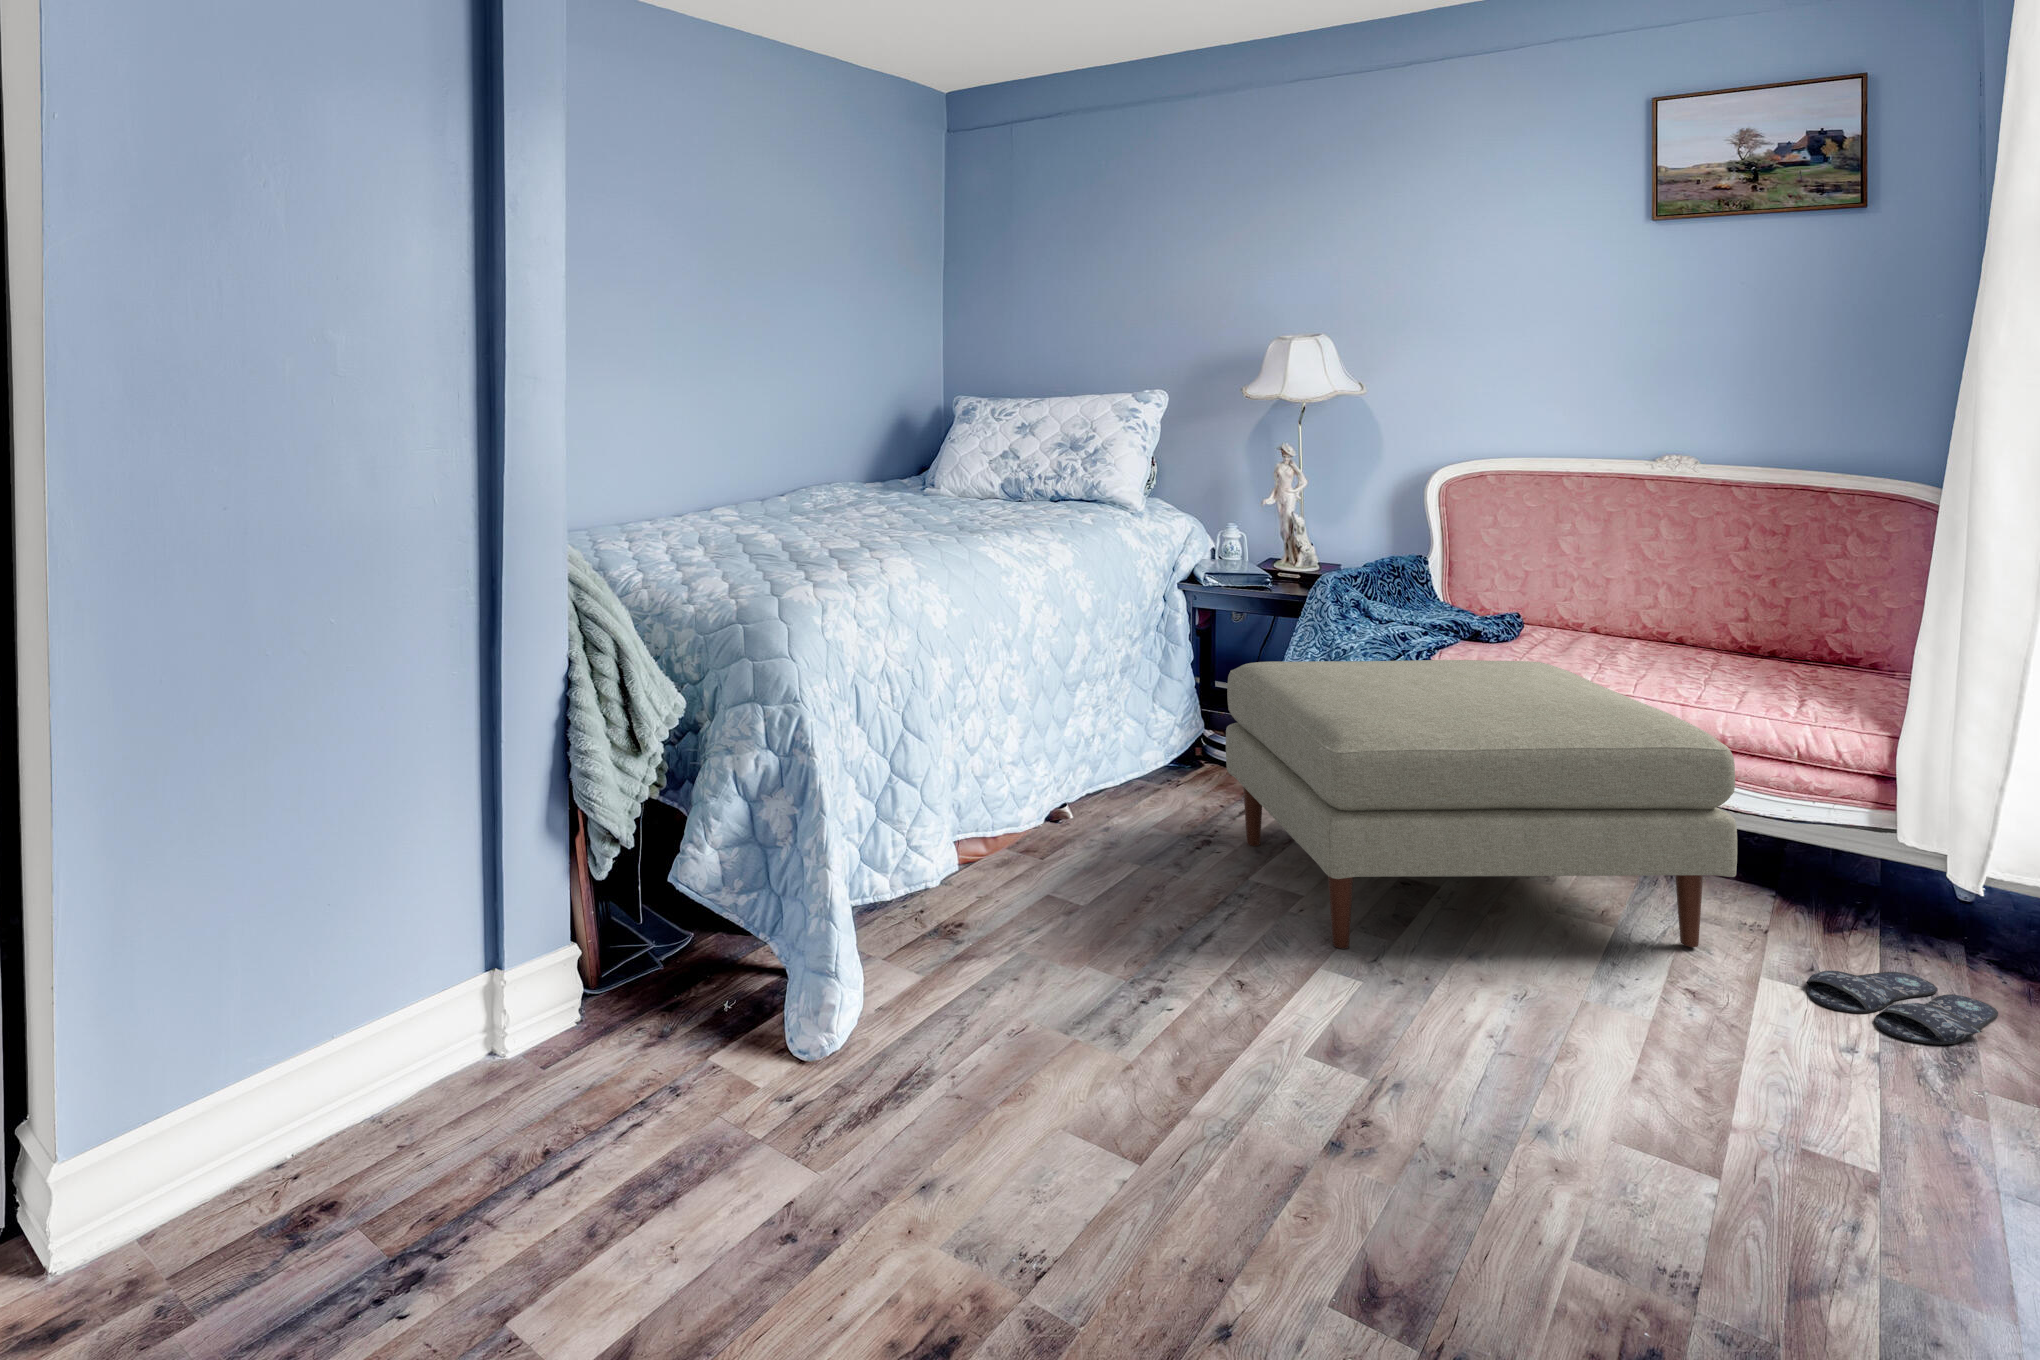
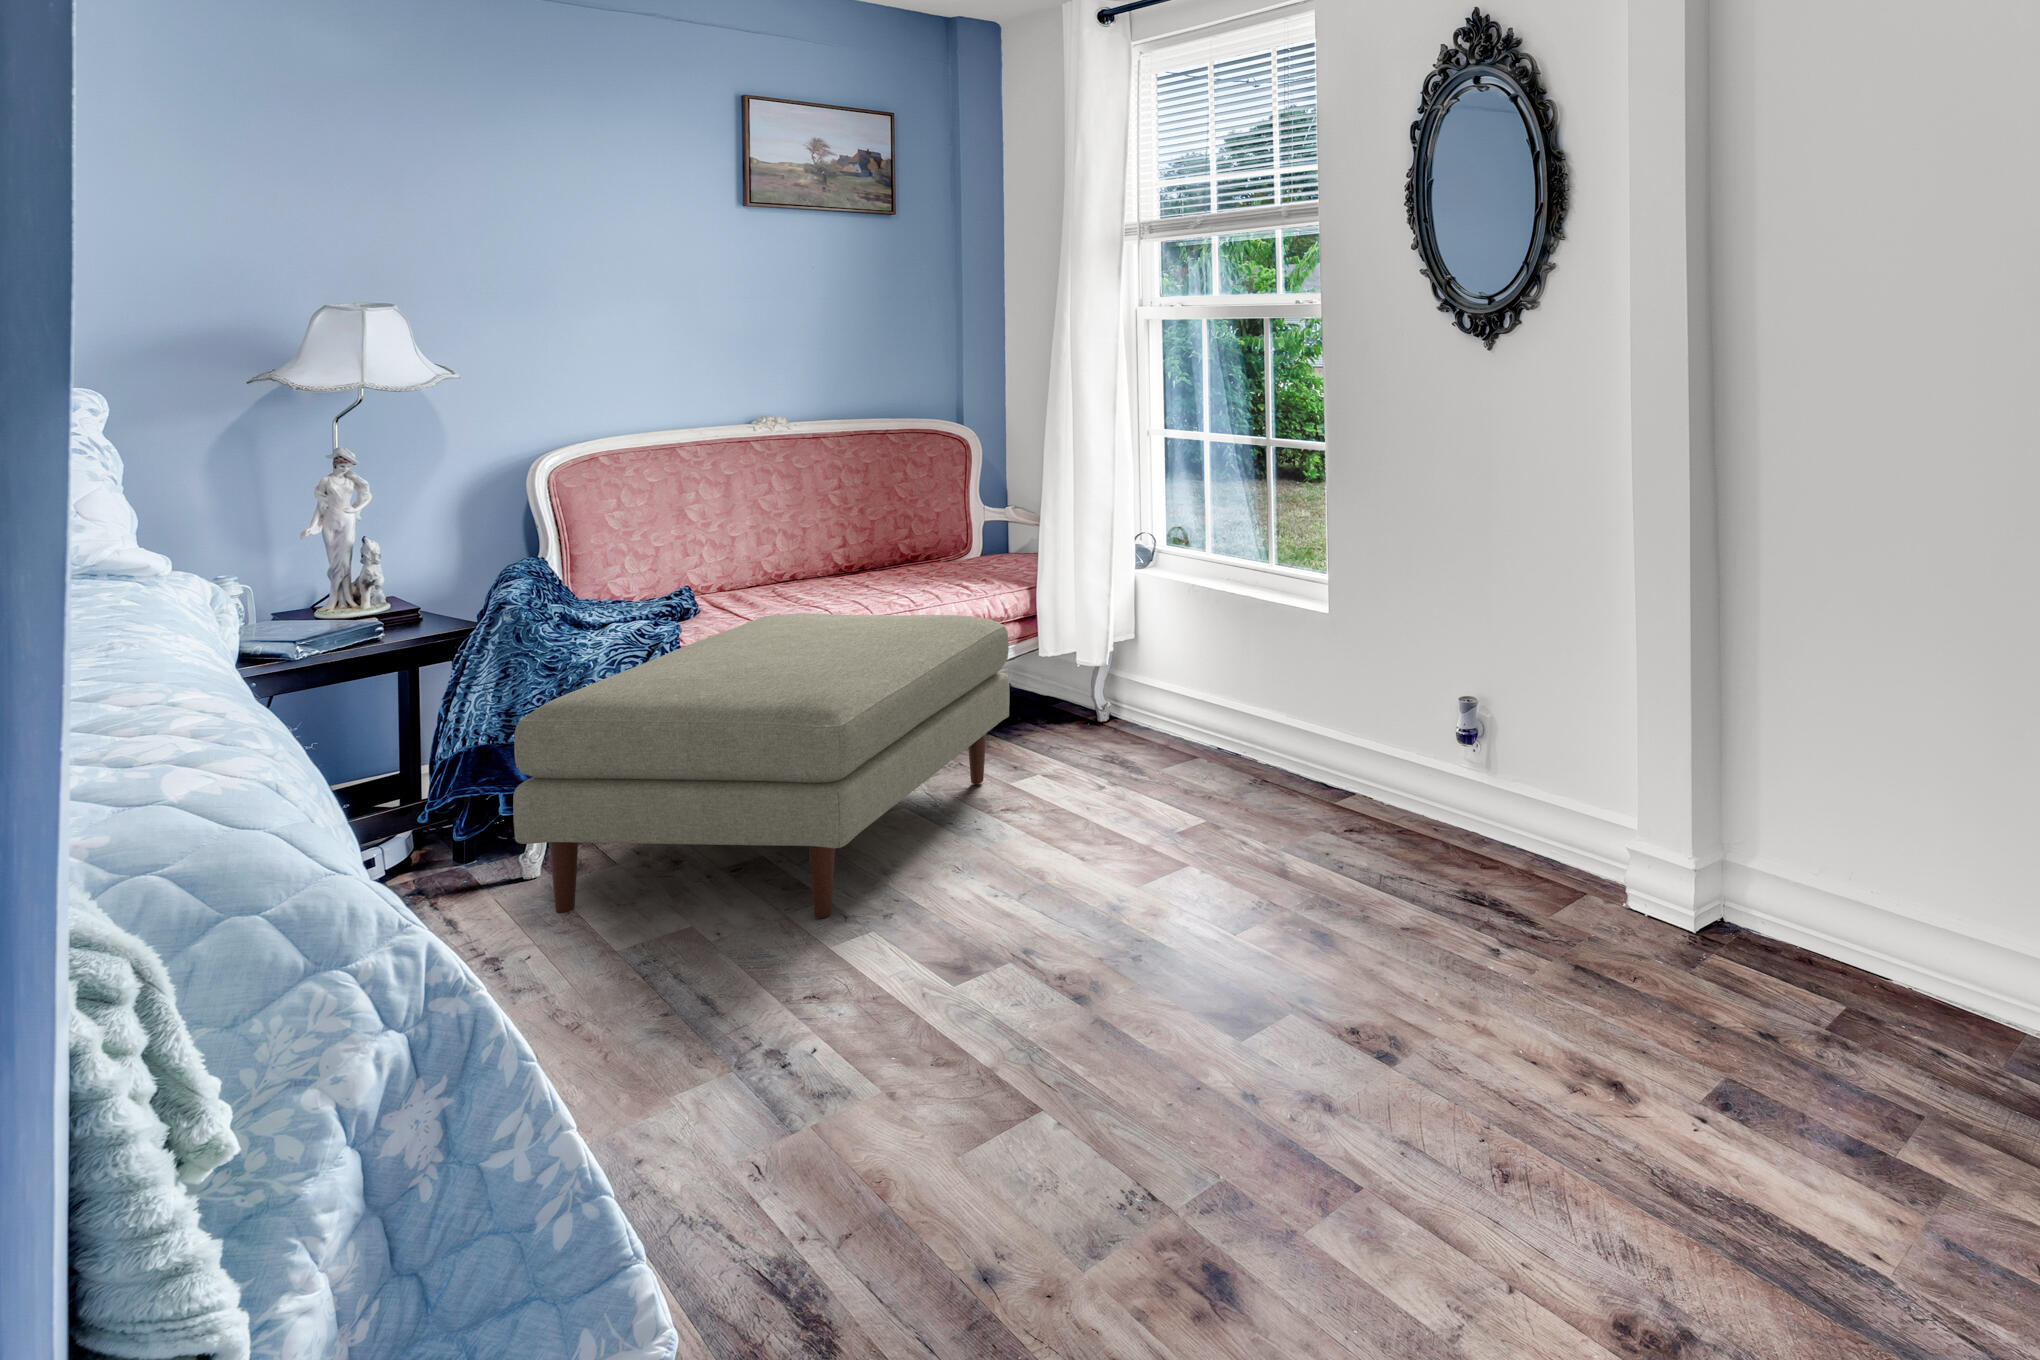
slippers: present [1806,971,1998,1045] -> none [1050,733,1140,774]

